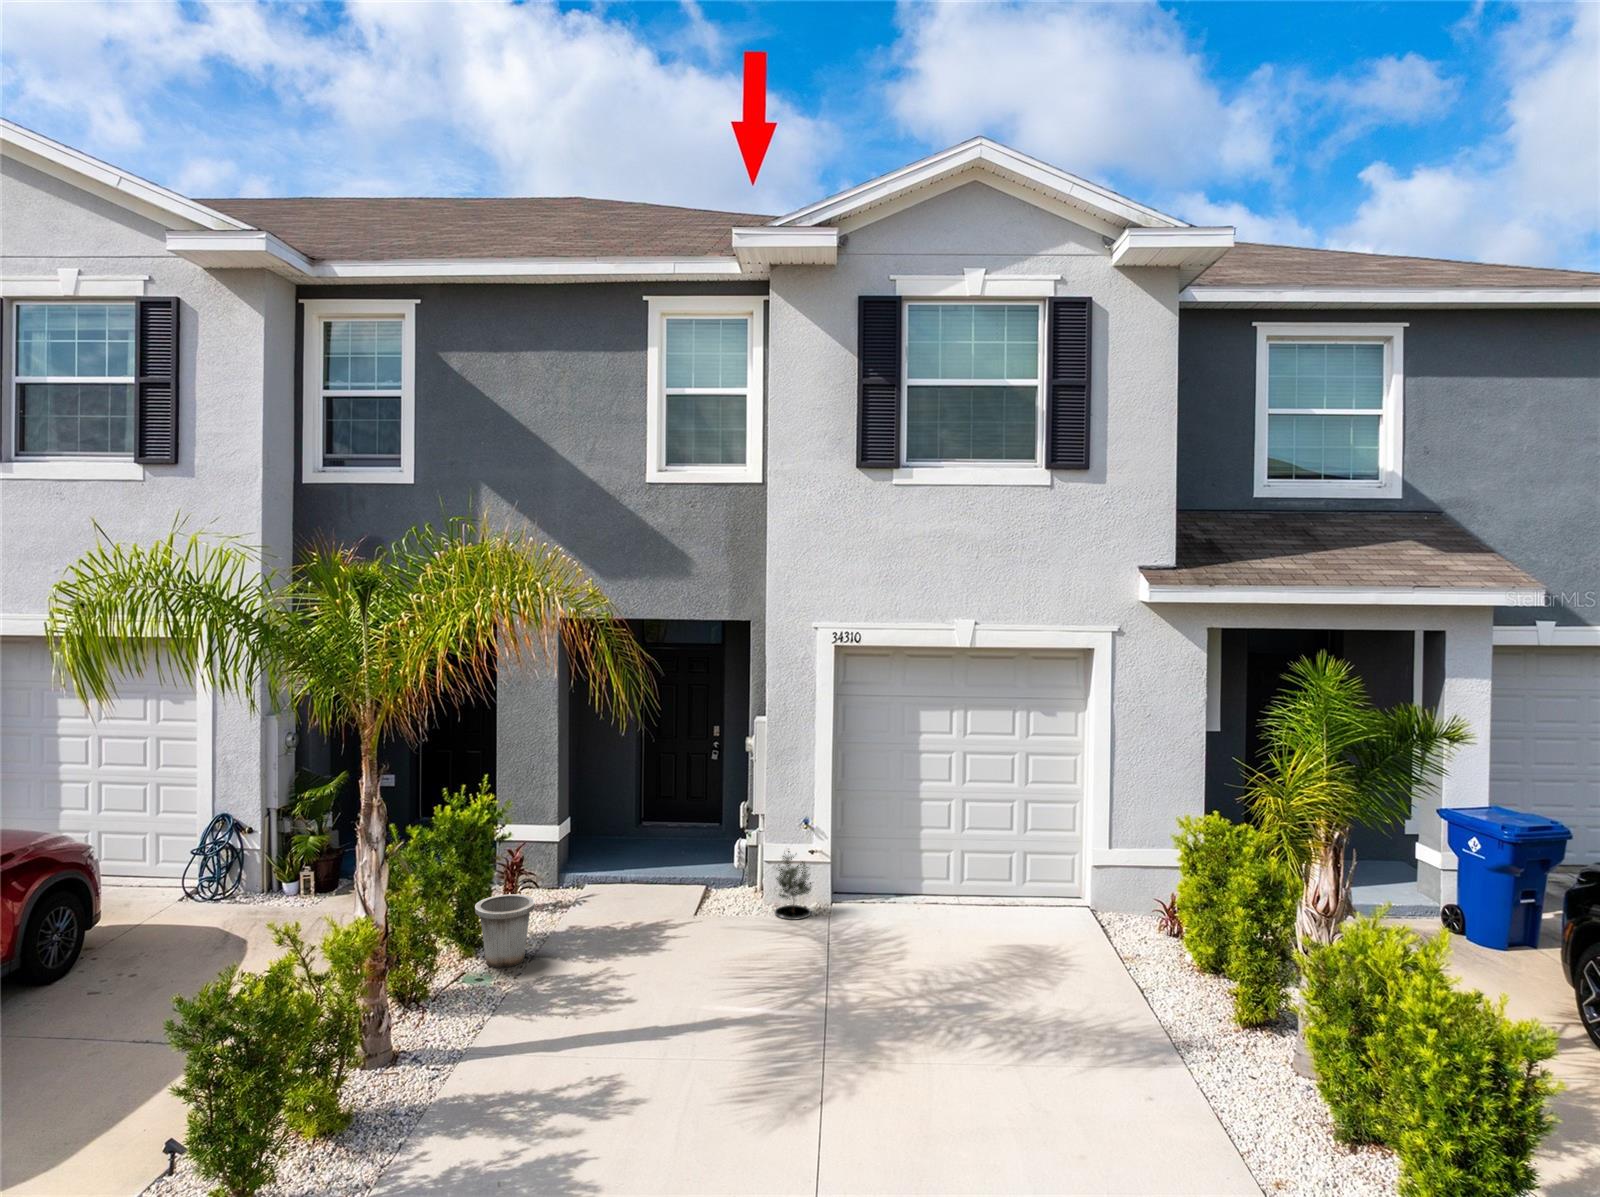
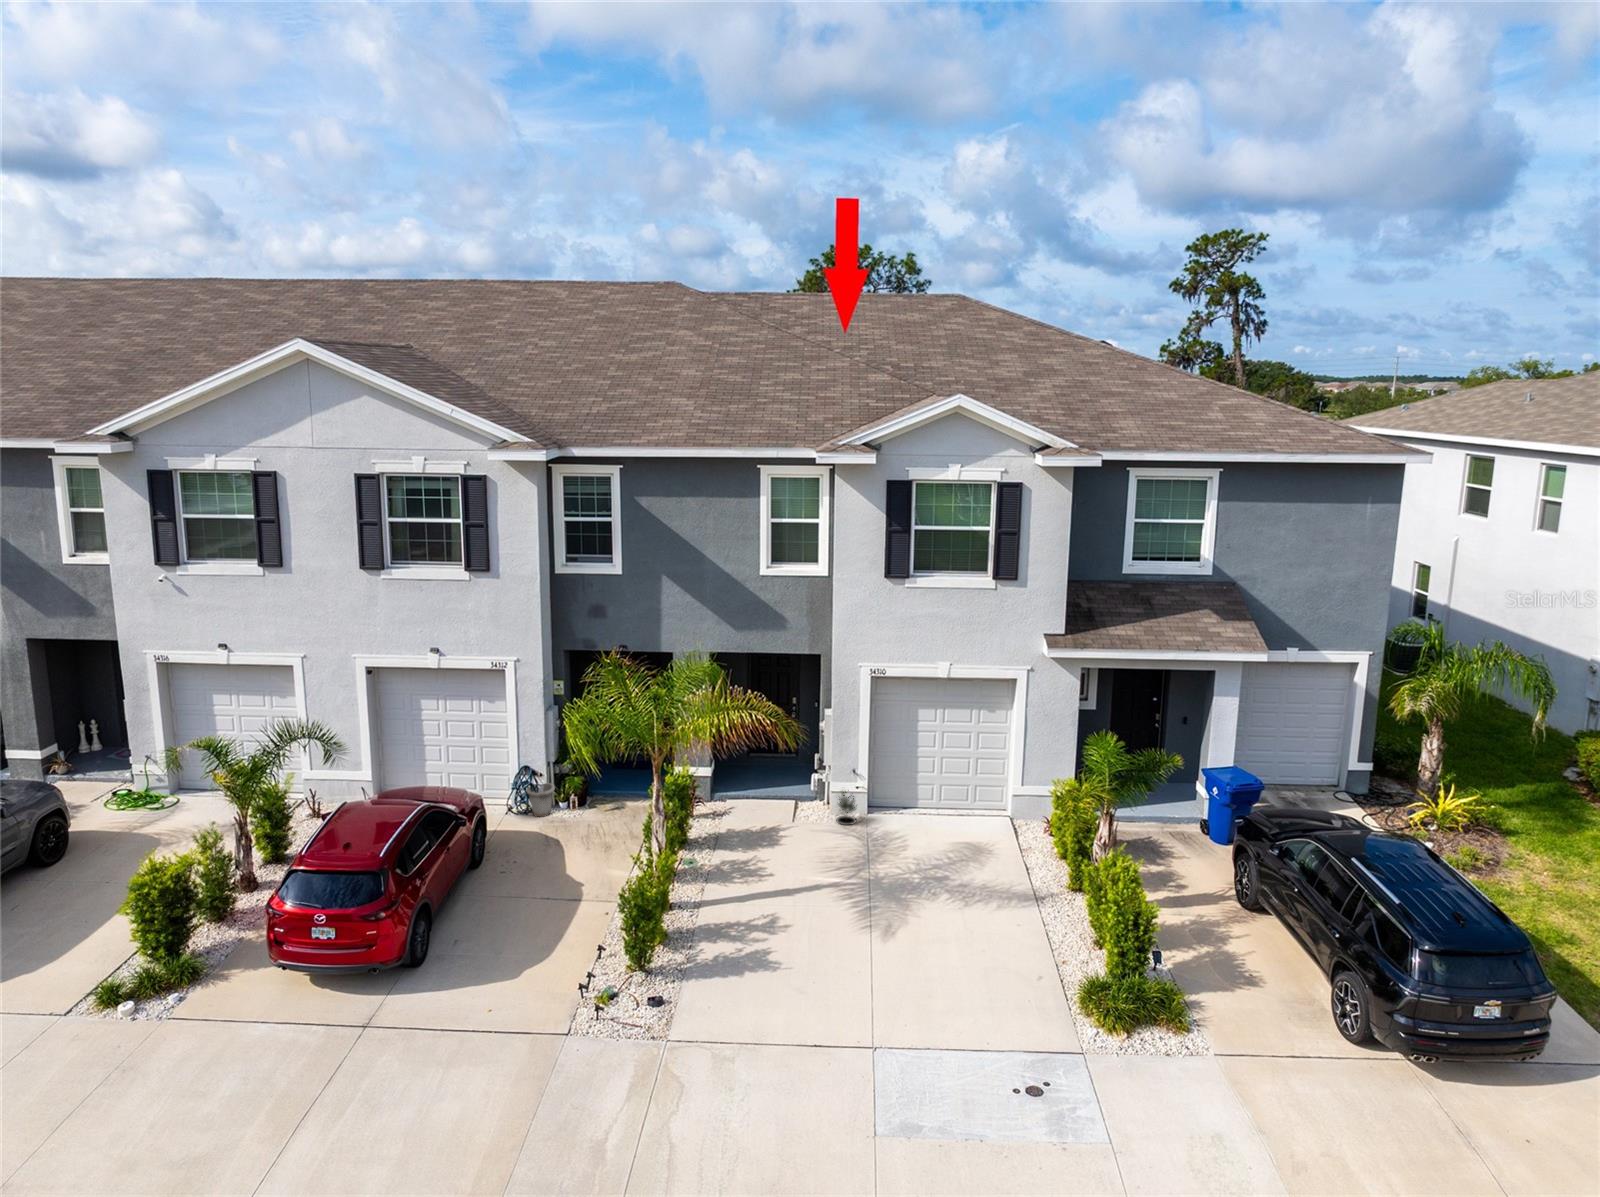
trash can: present [475,894,535,968] -> present [527,783,555,817]

